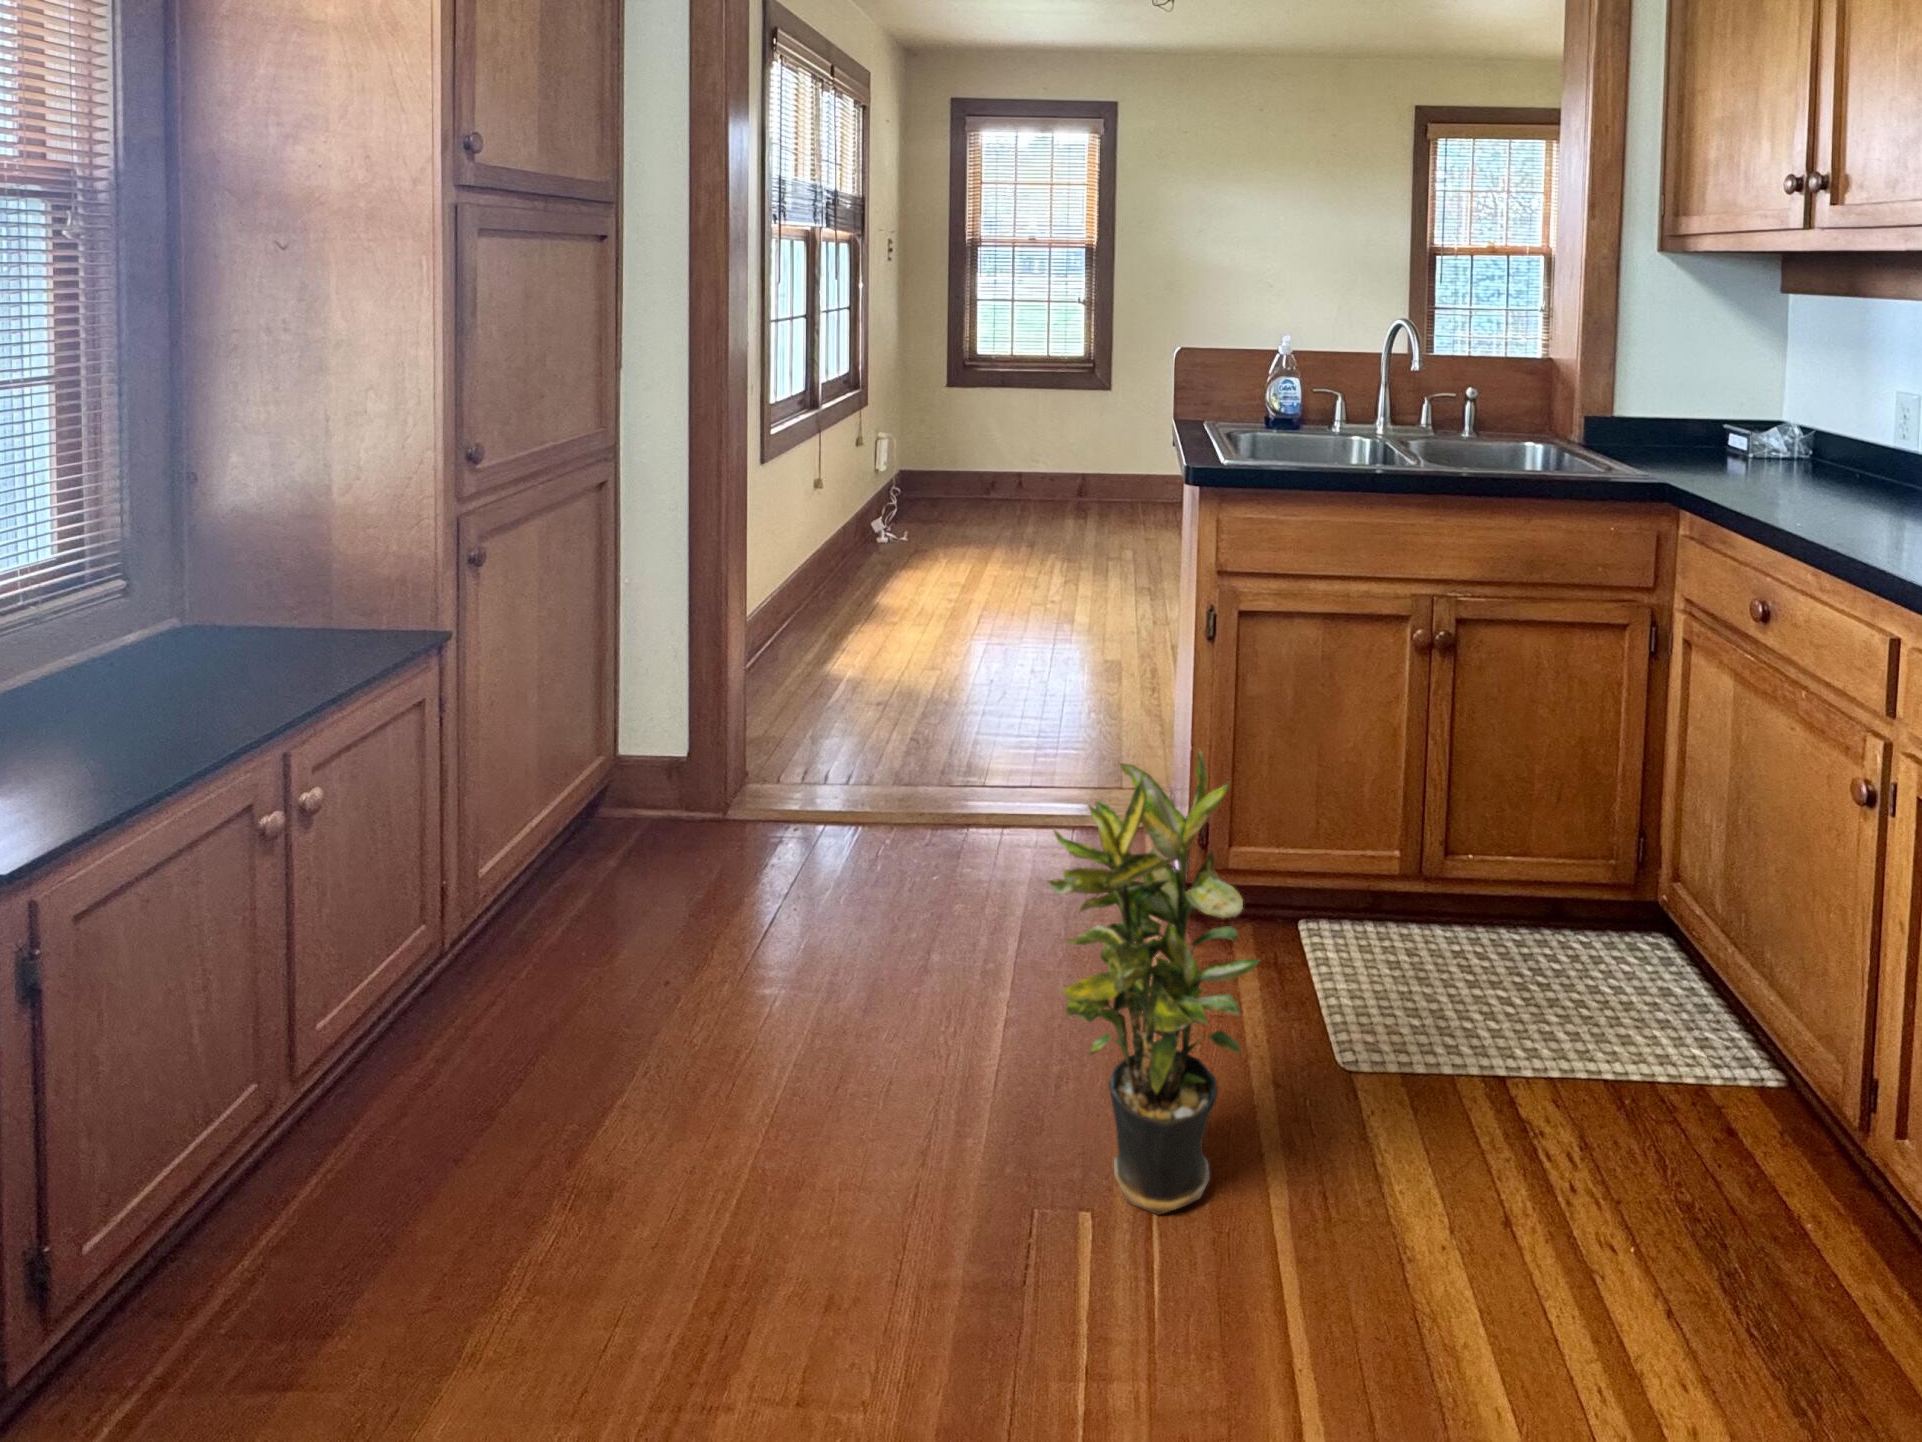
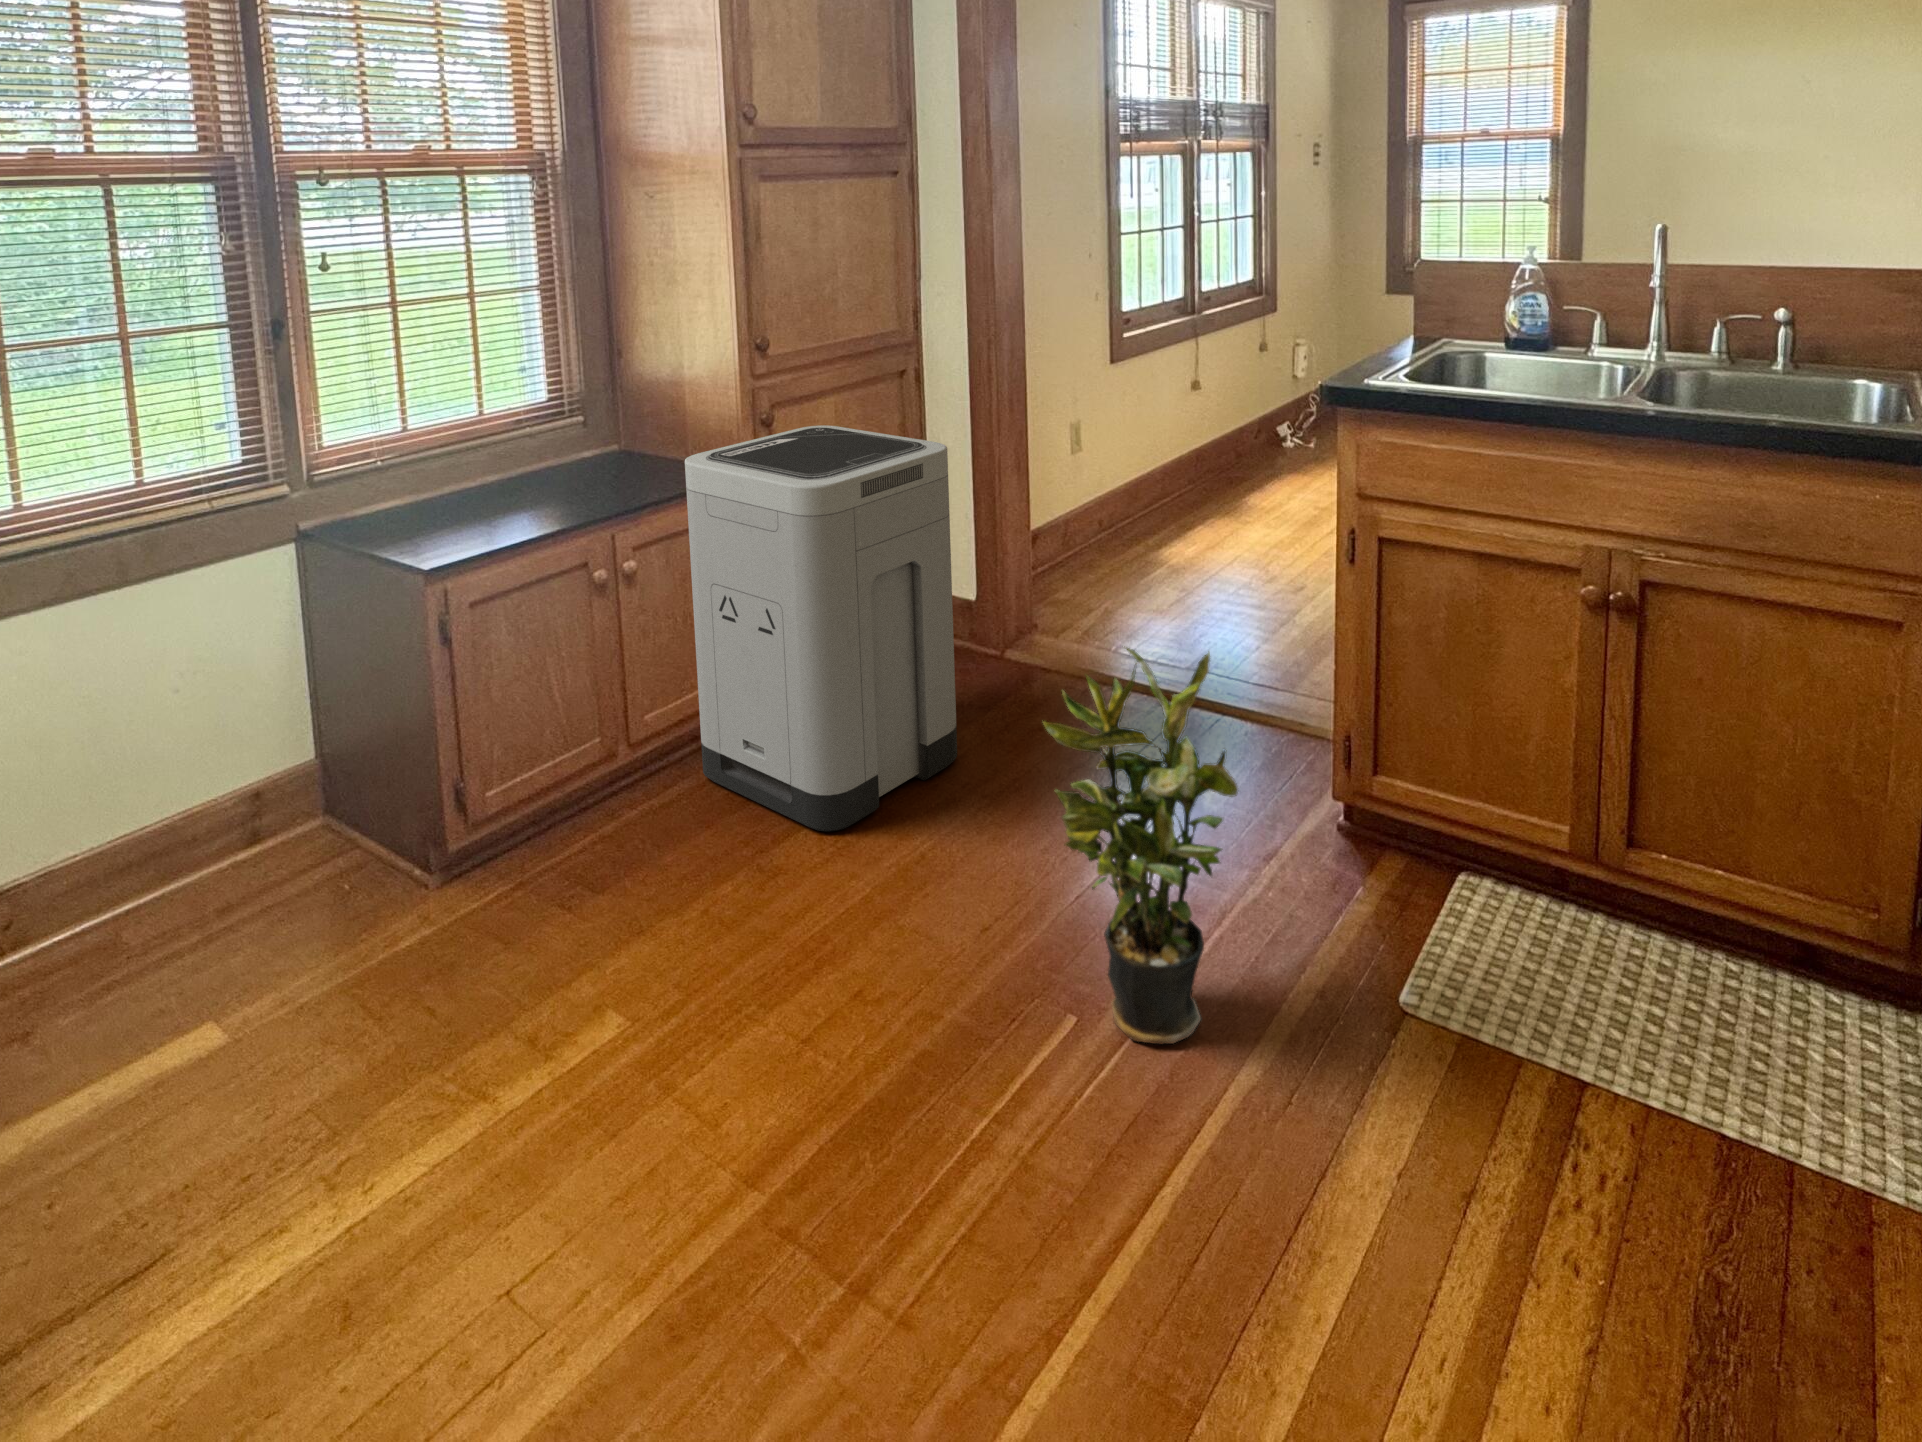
trash can: none [390,557,756,1108] -> present [685,426,957,831]

